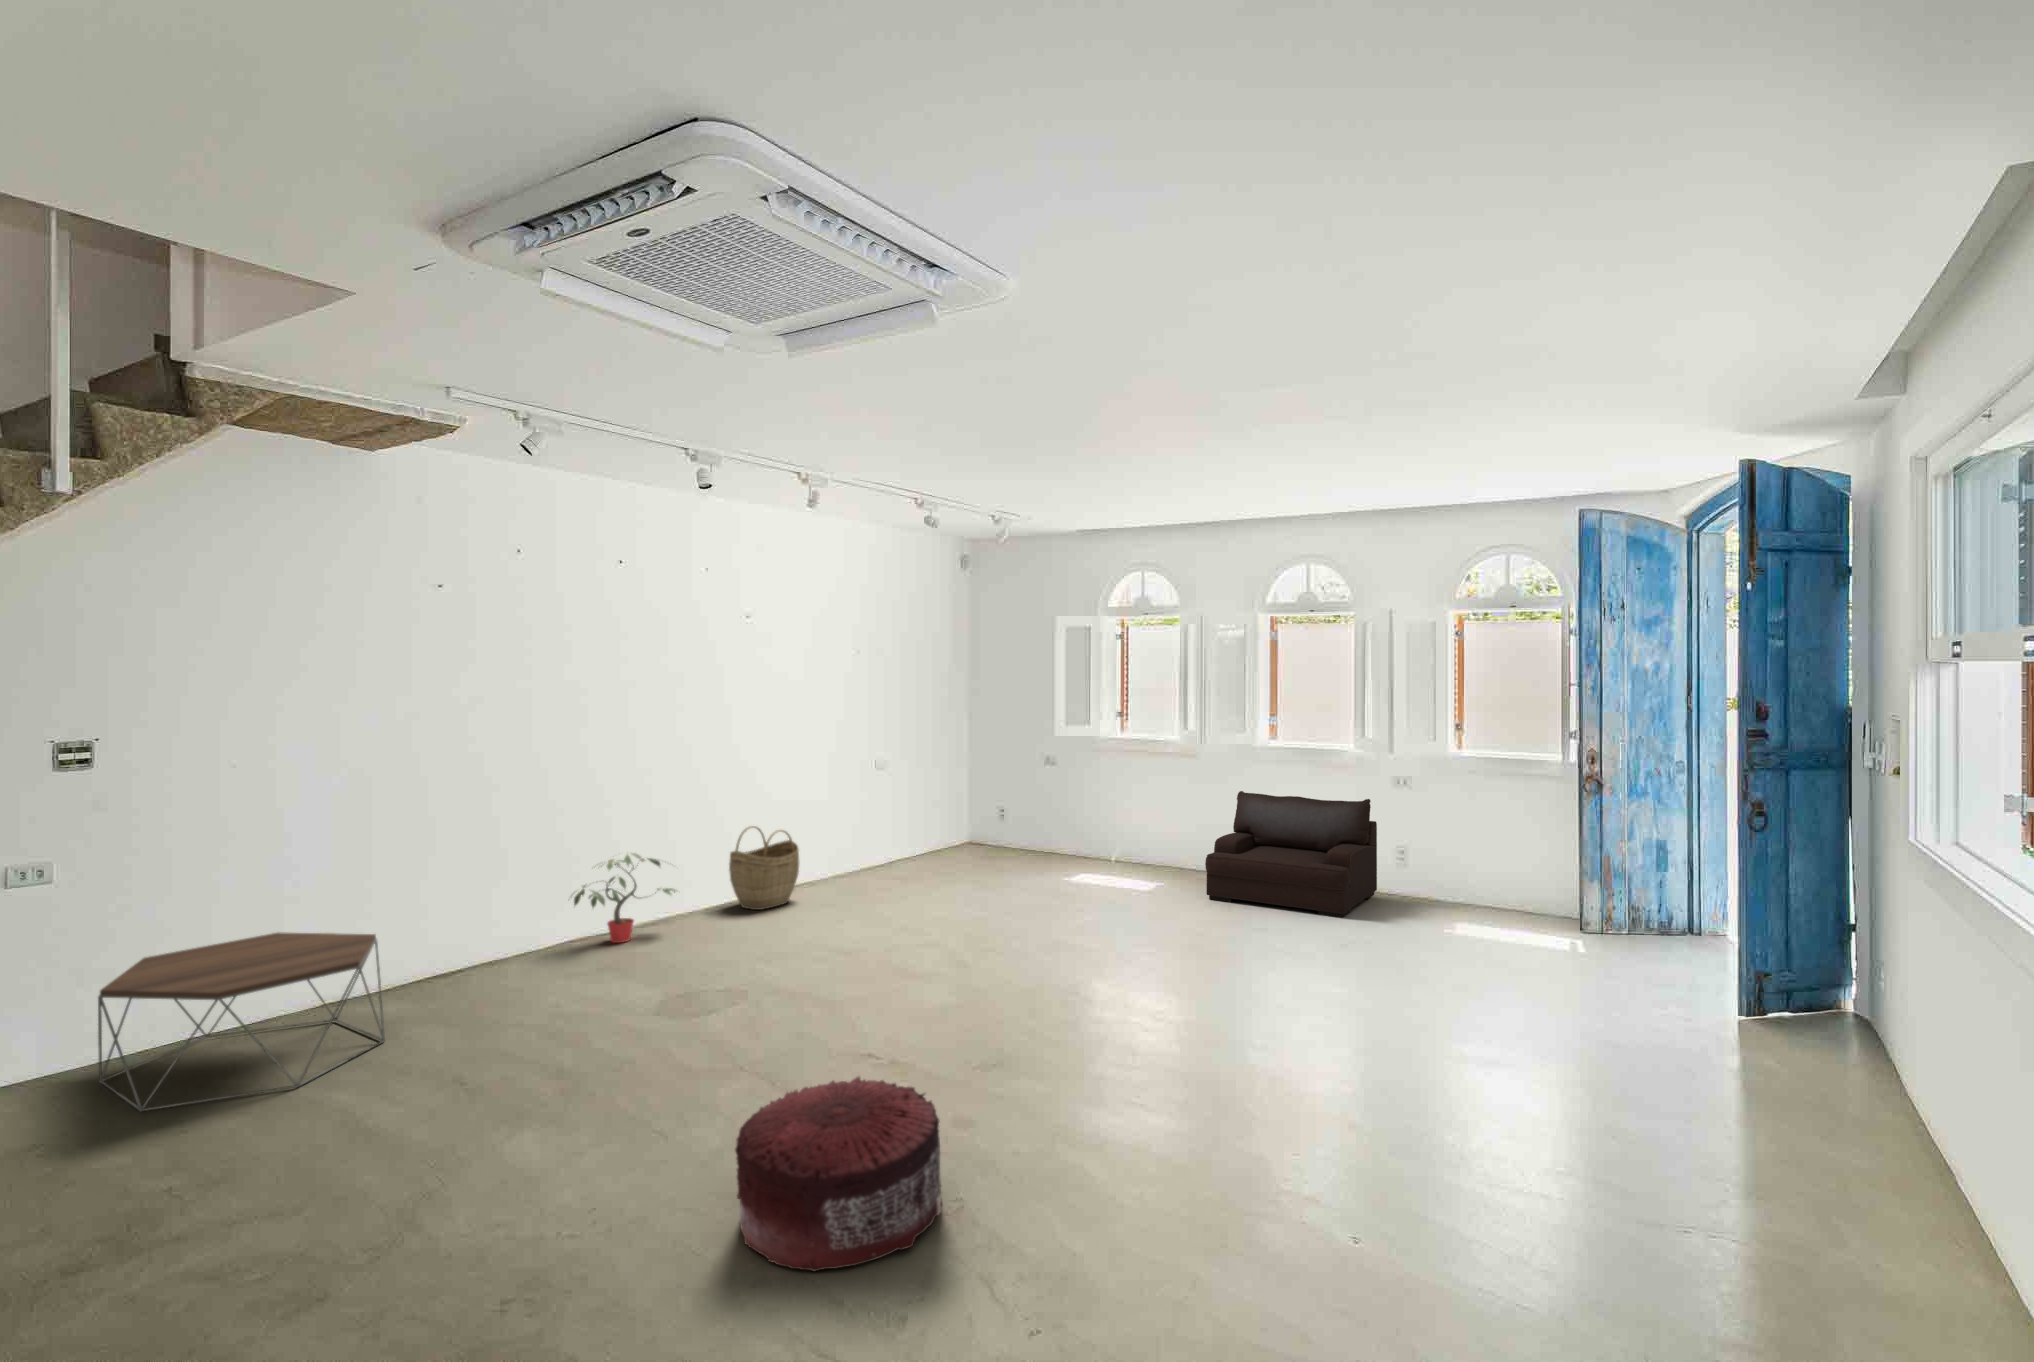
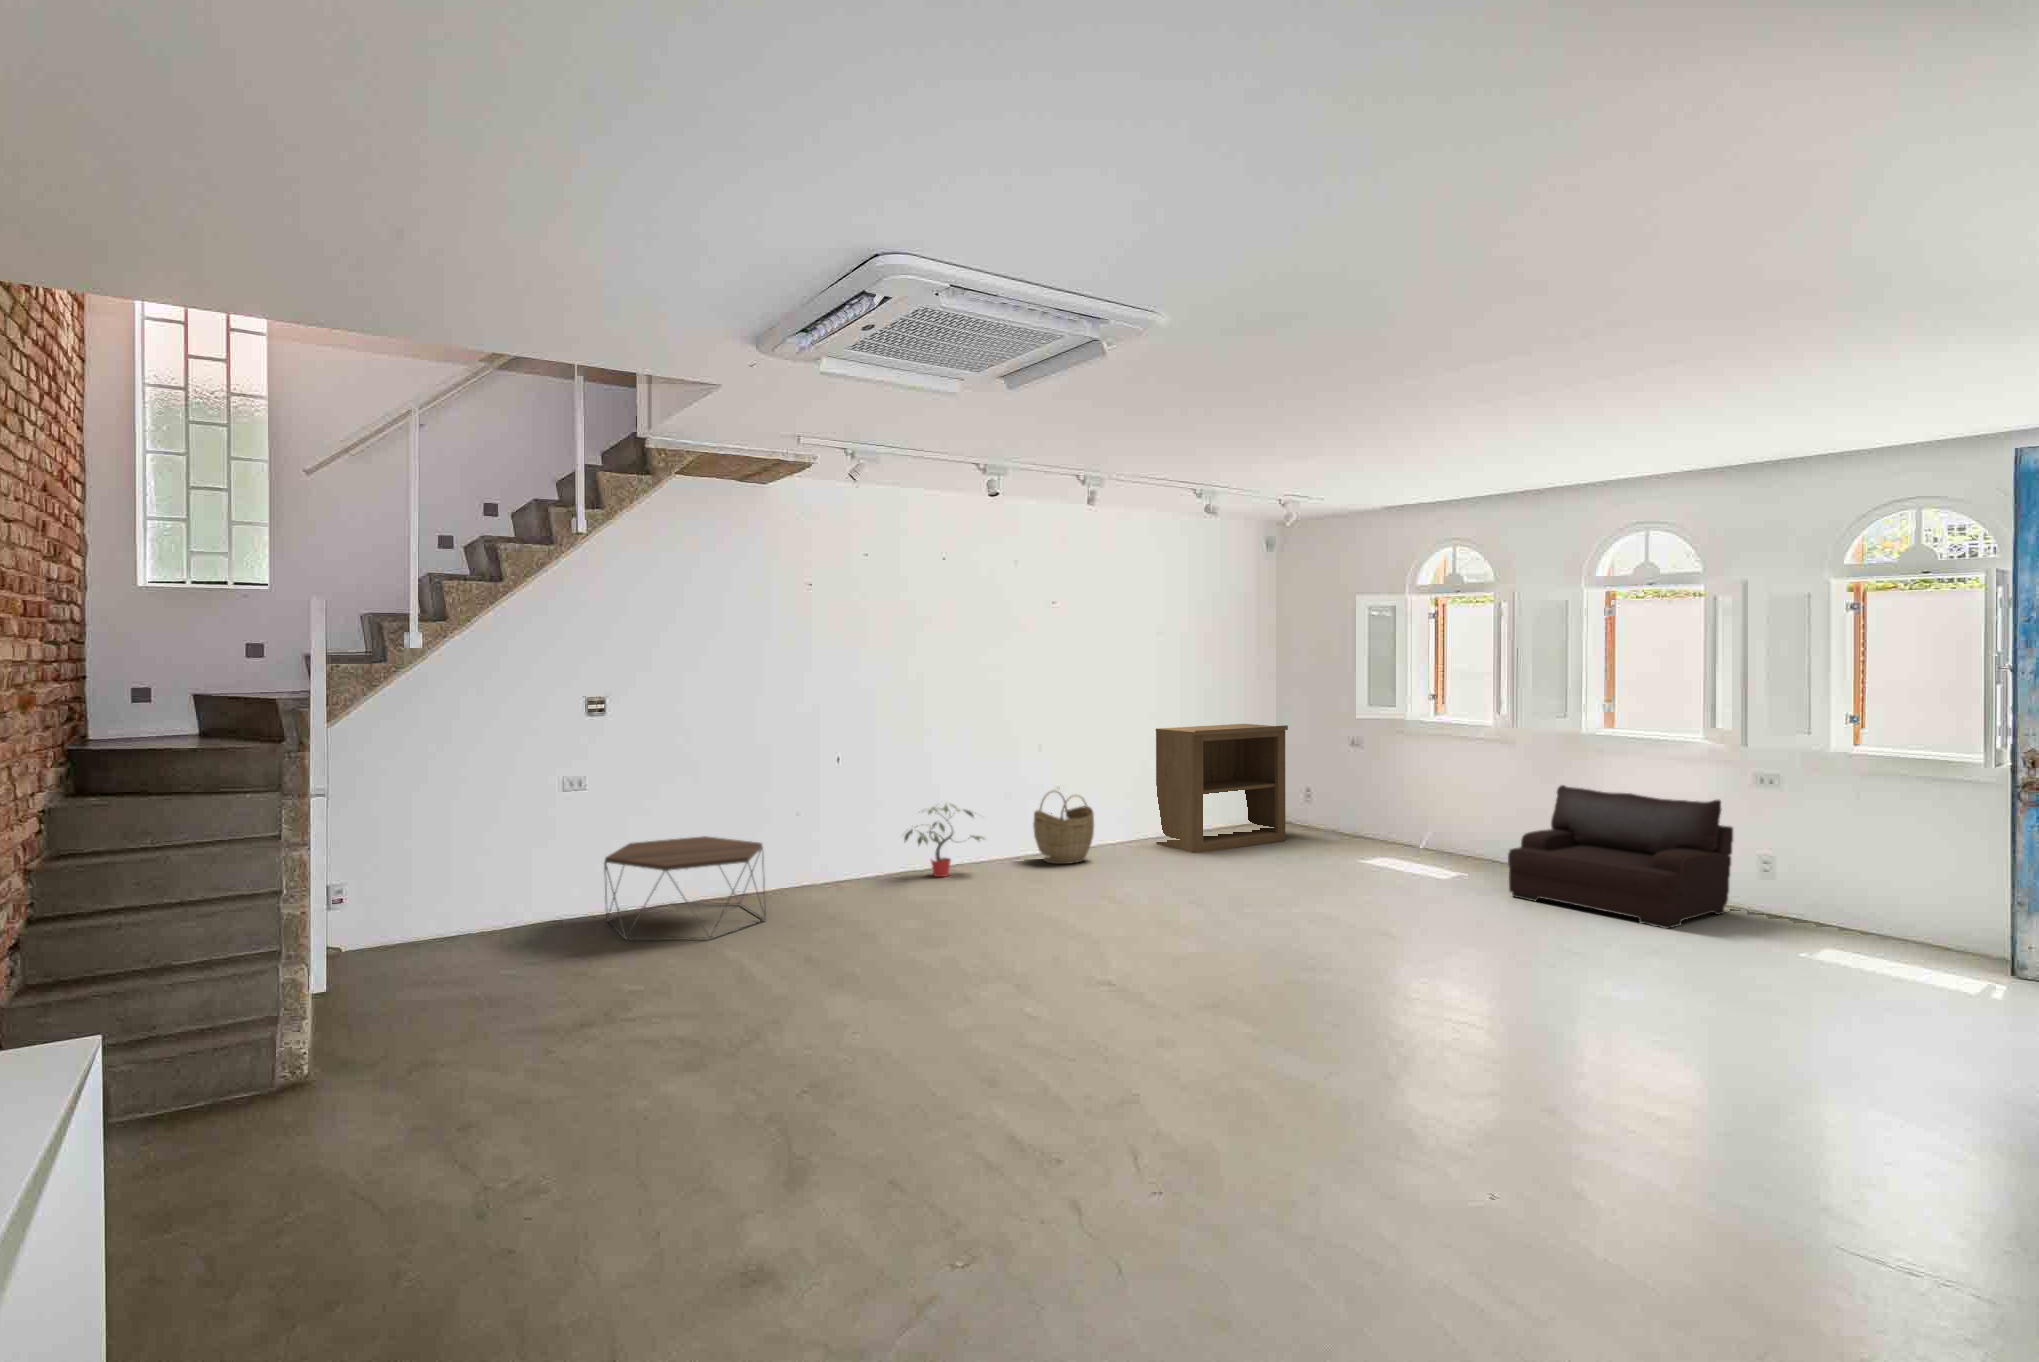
bookshelf: none [857,741,987,881] -> present [1156,724,1288,853]
pouf: present [735,1077,941,1272] -> none [954,970,1116,1097]

